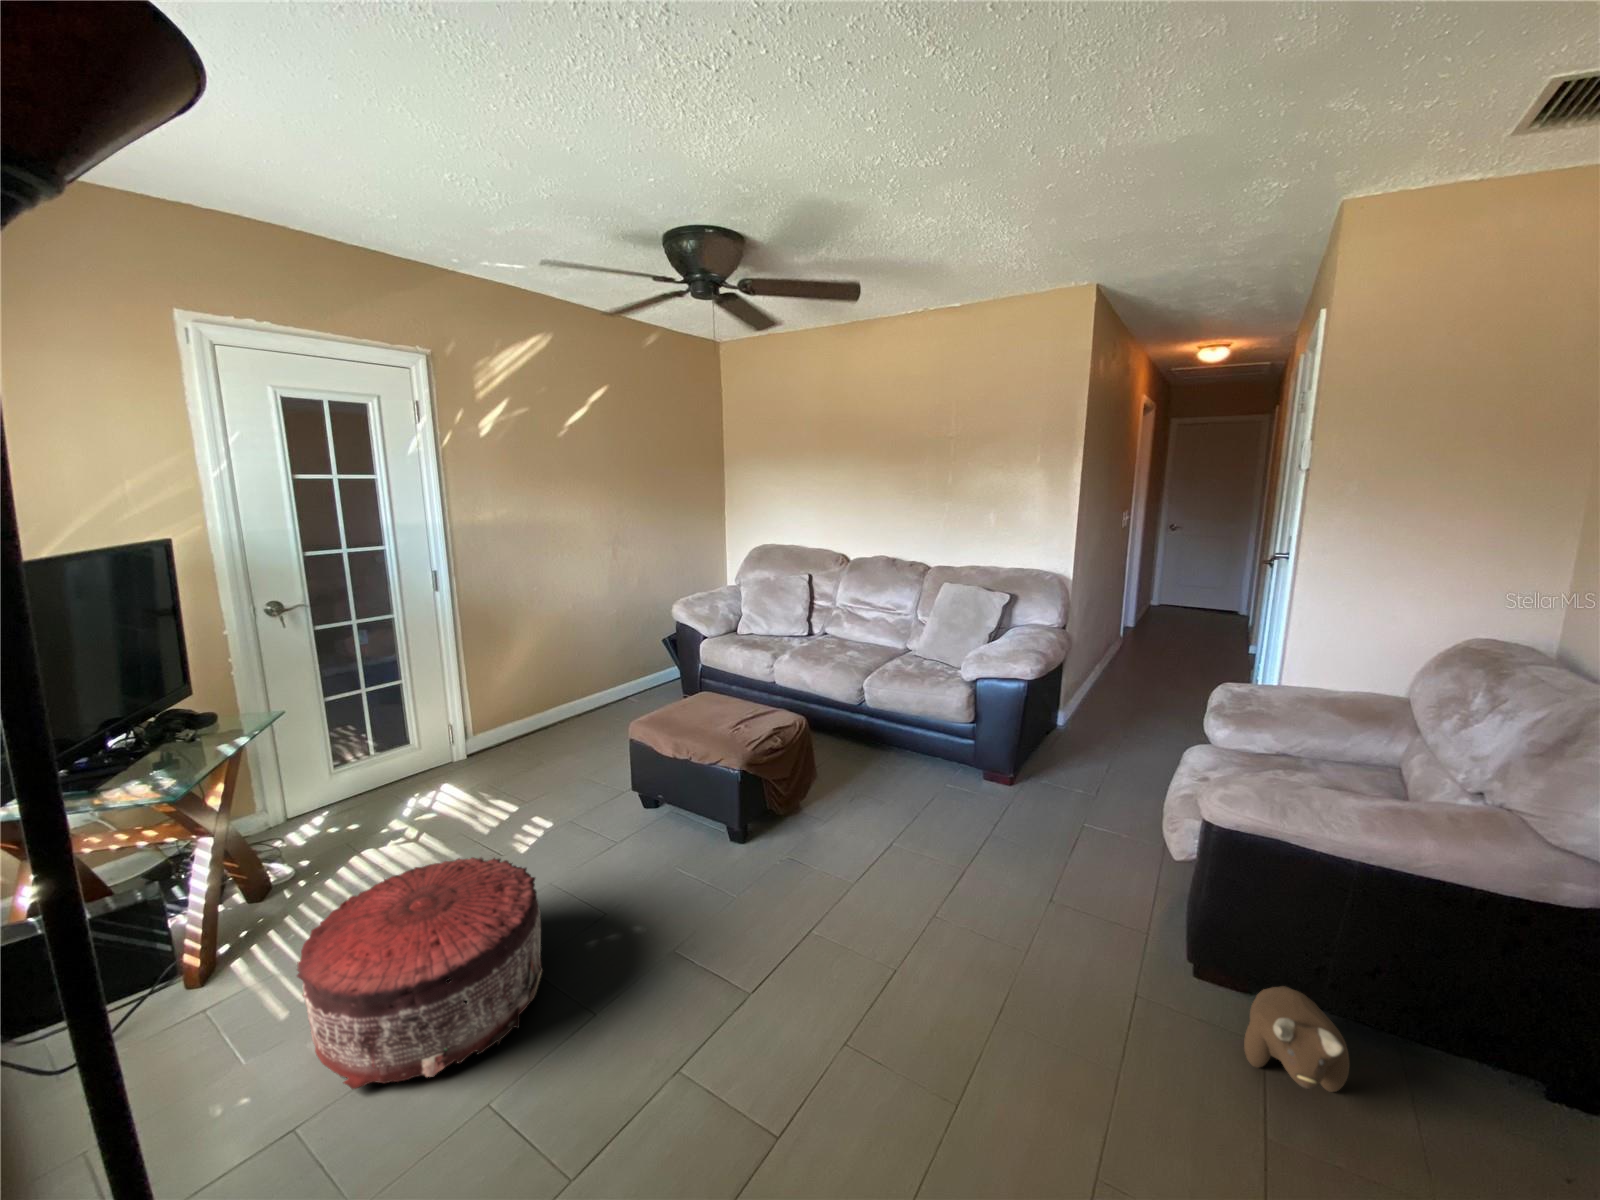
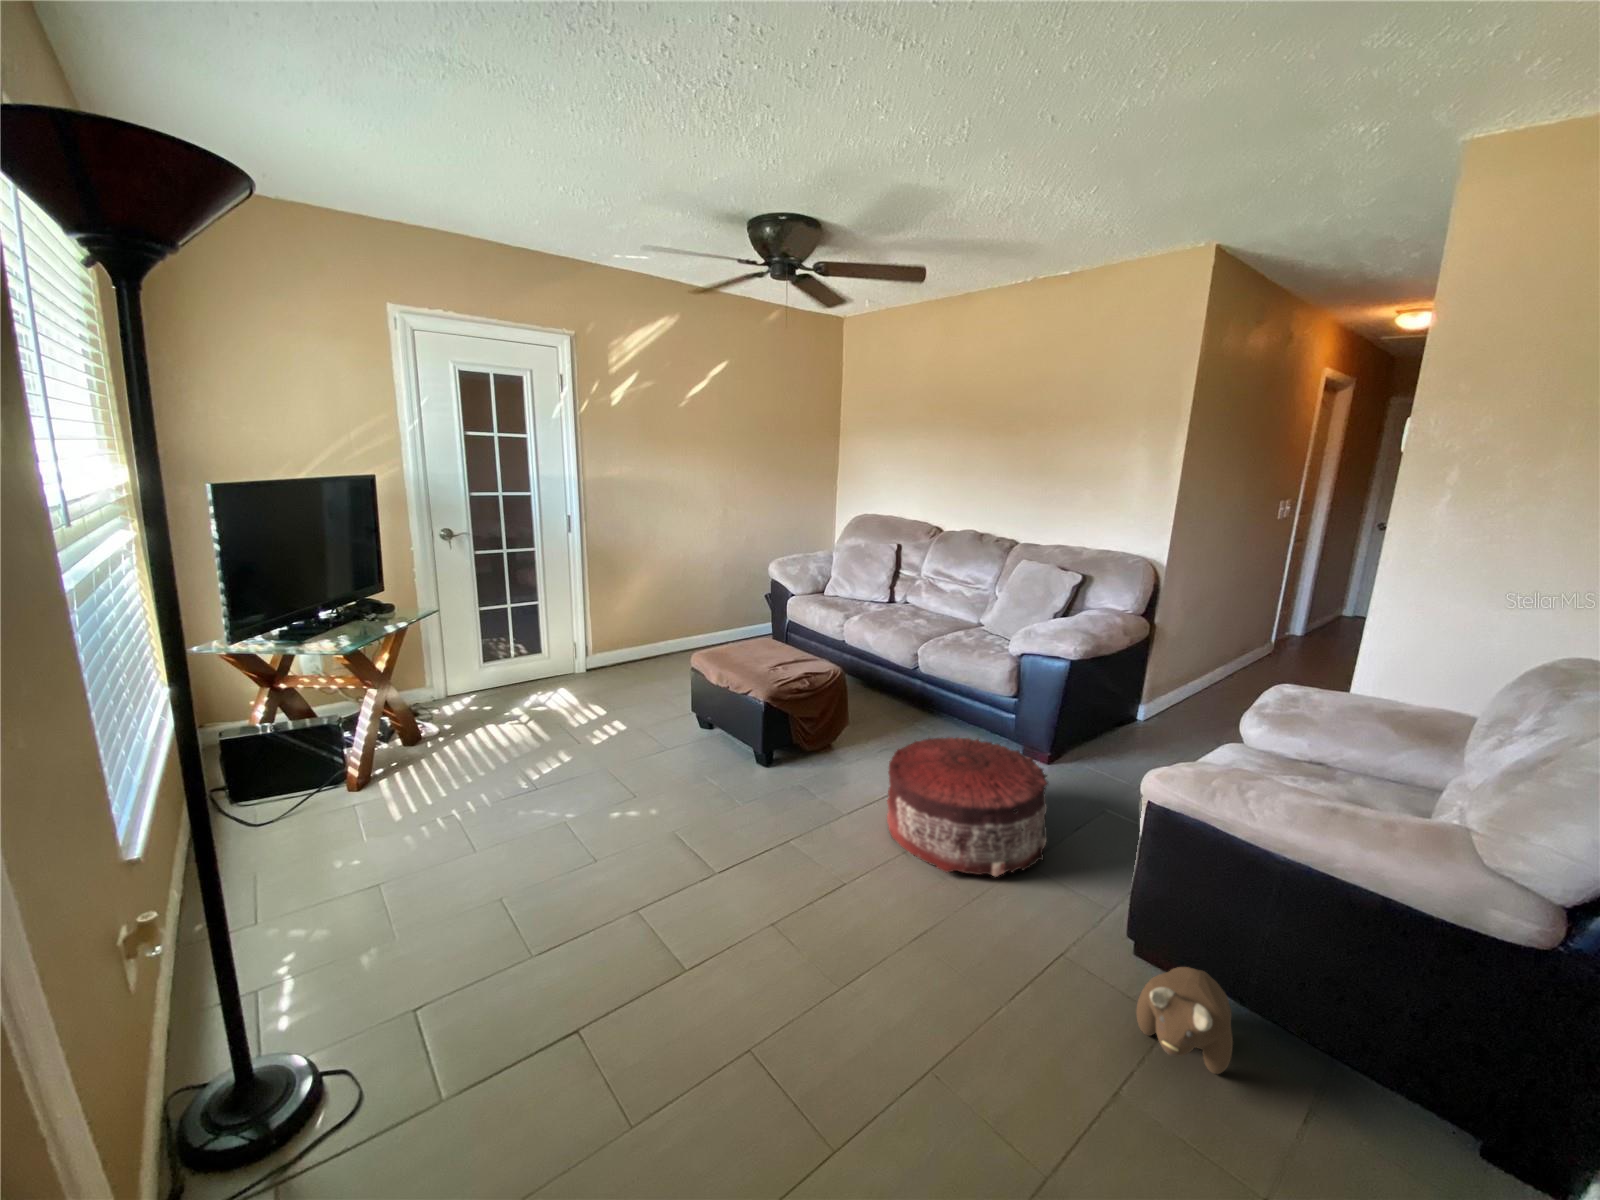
pouf: present [297,857,543,1089] -> present [887,737,1048,877]

